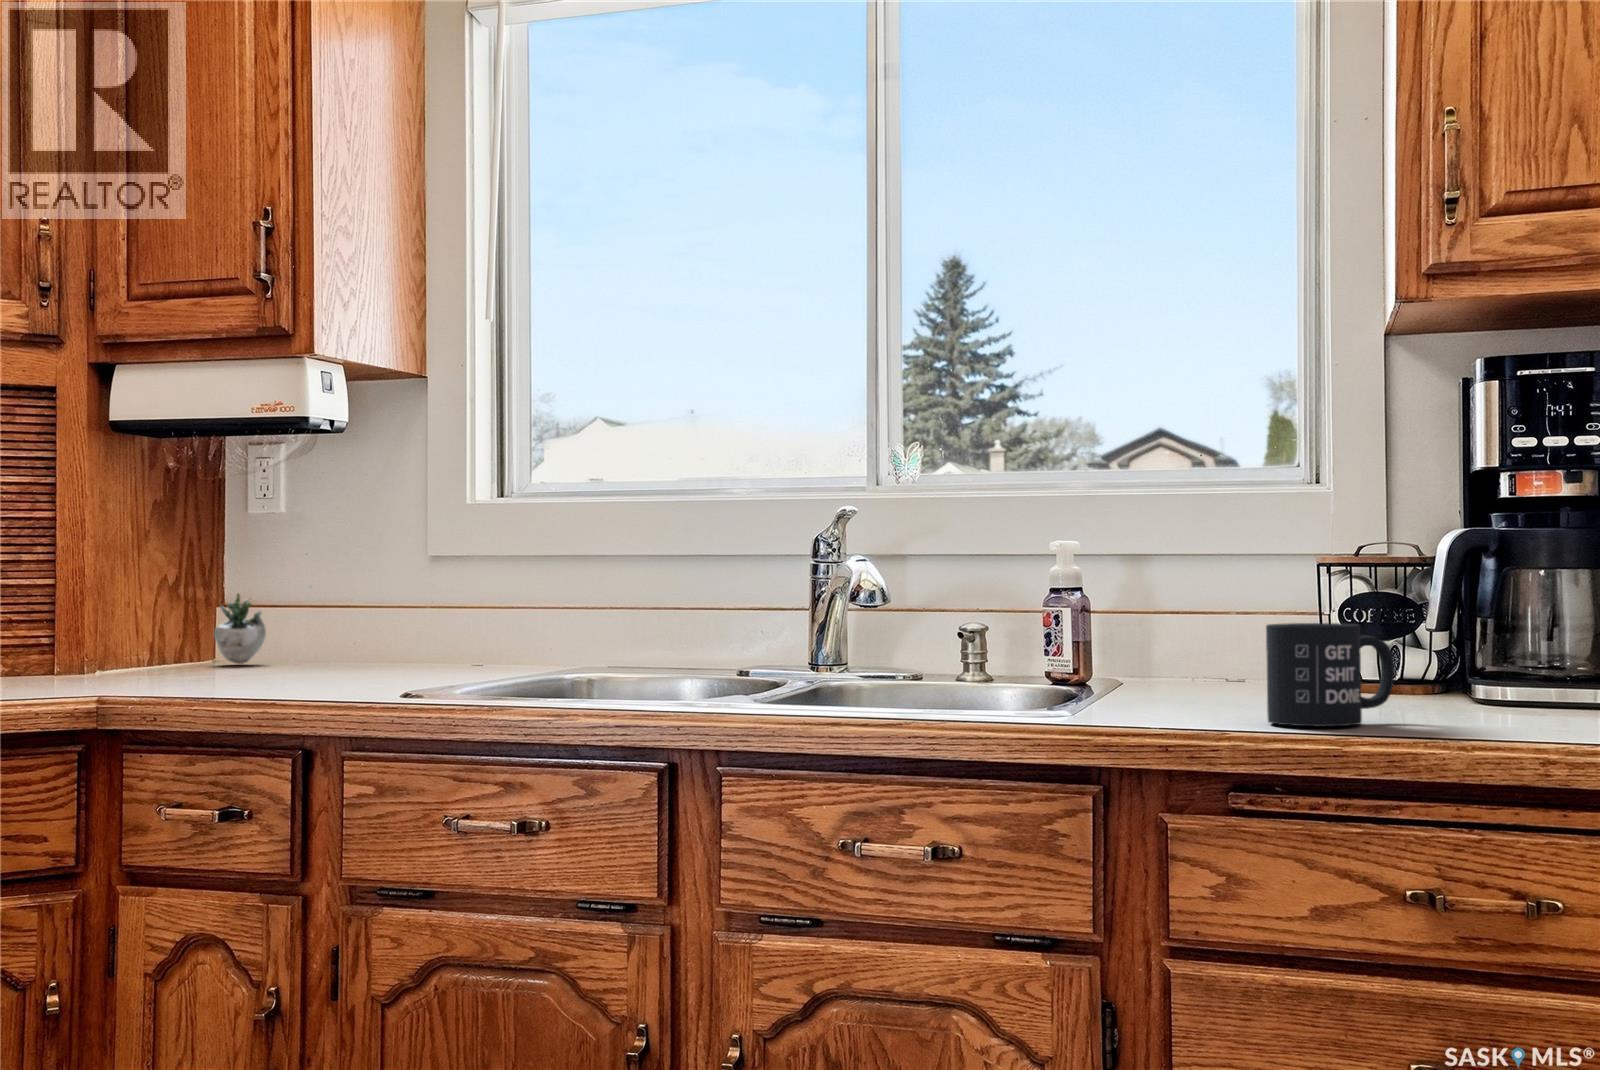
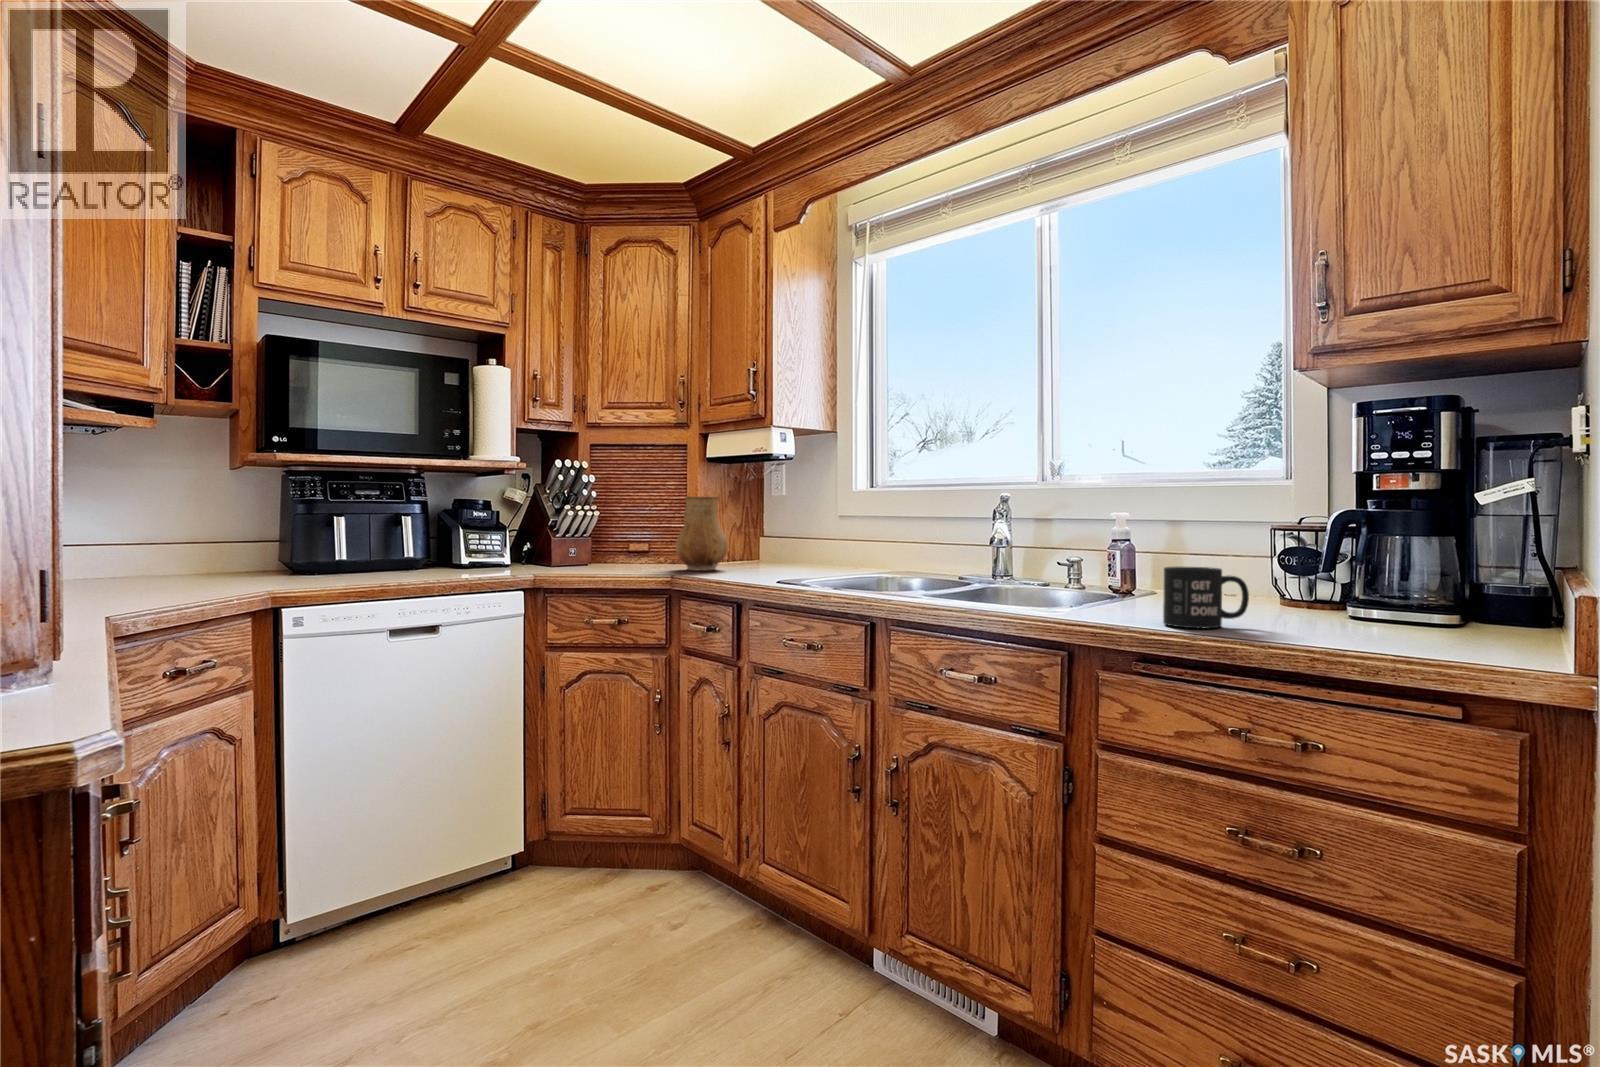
ceramic pitcher: none [71,509,200,682] -> present [675,496,728,570]
succulent plant: present [214,586,312,664] -> none [753,529,793,563]

